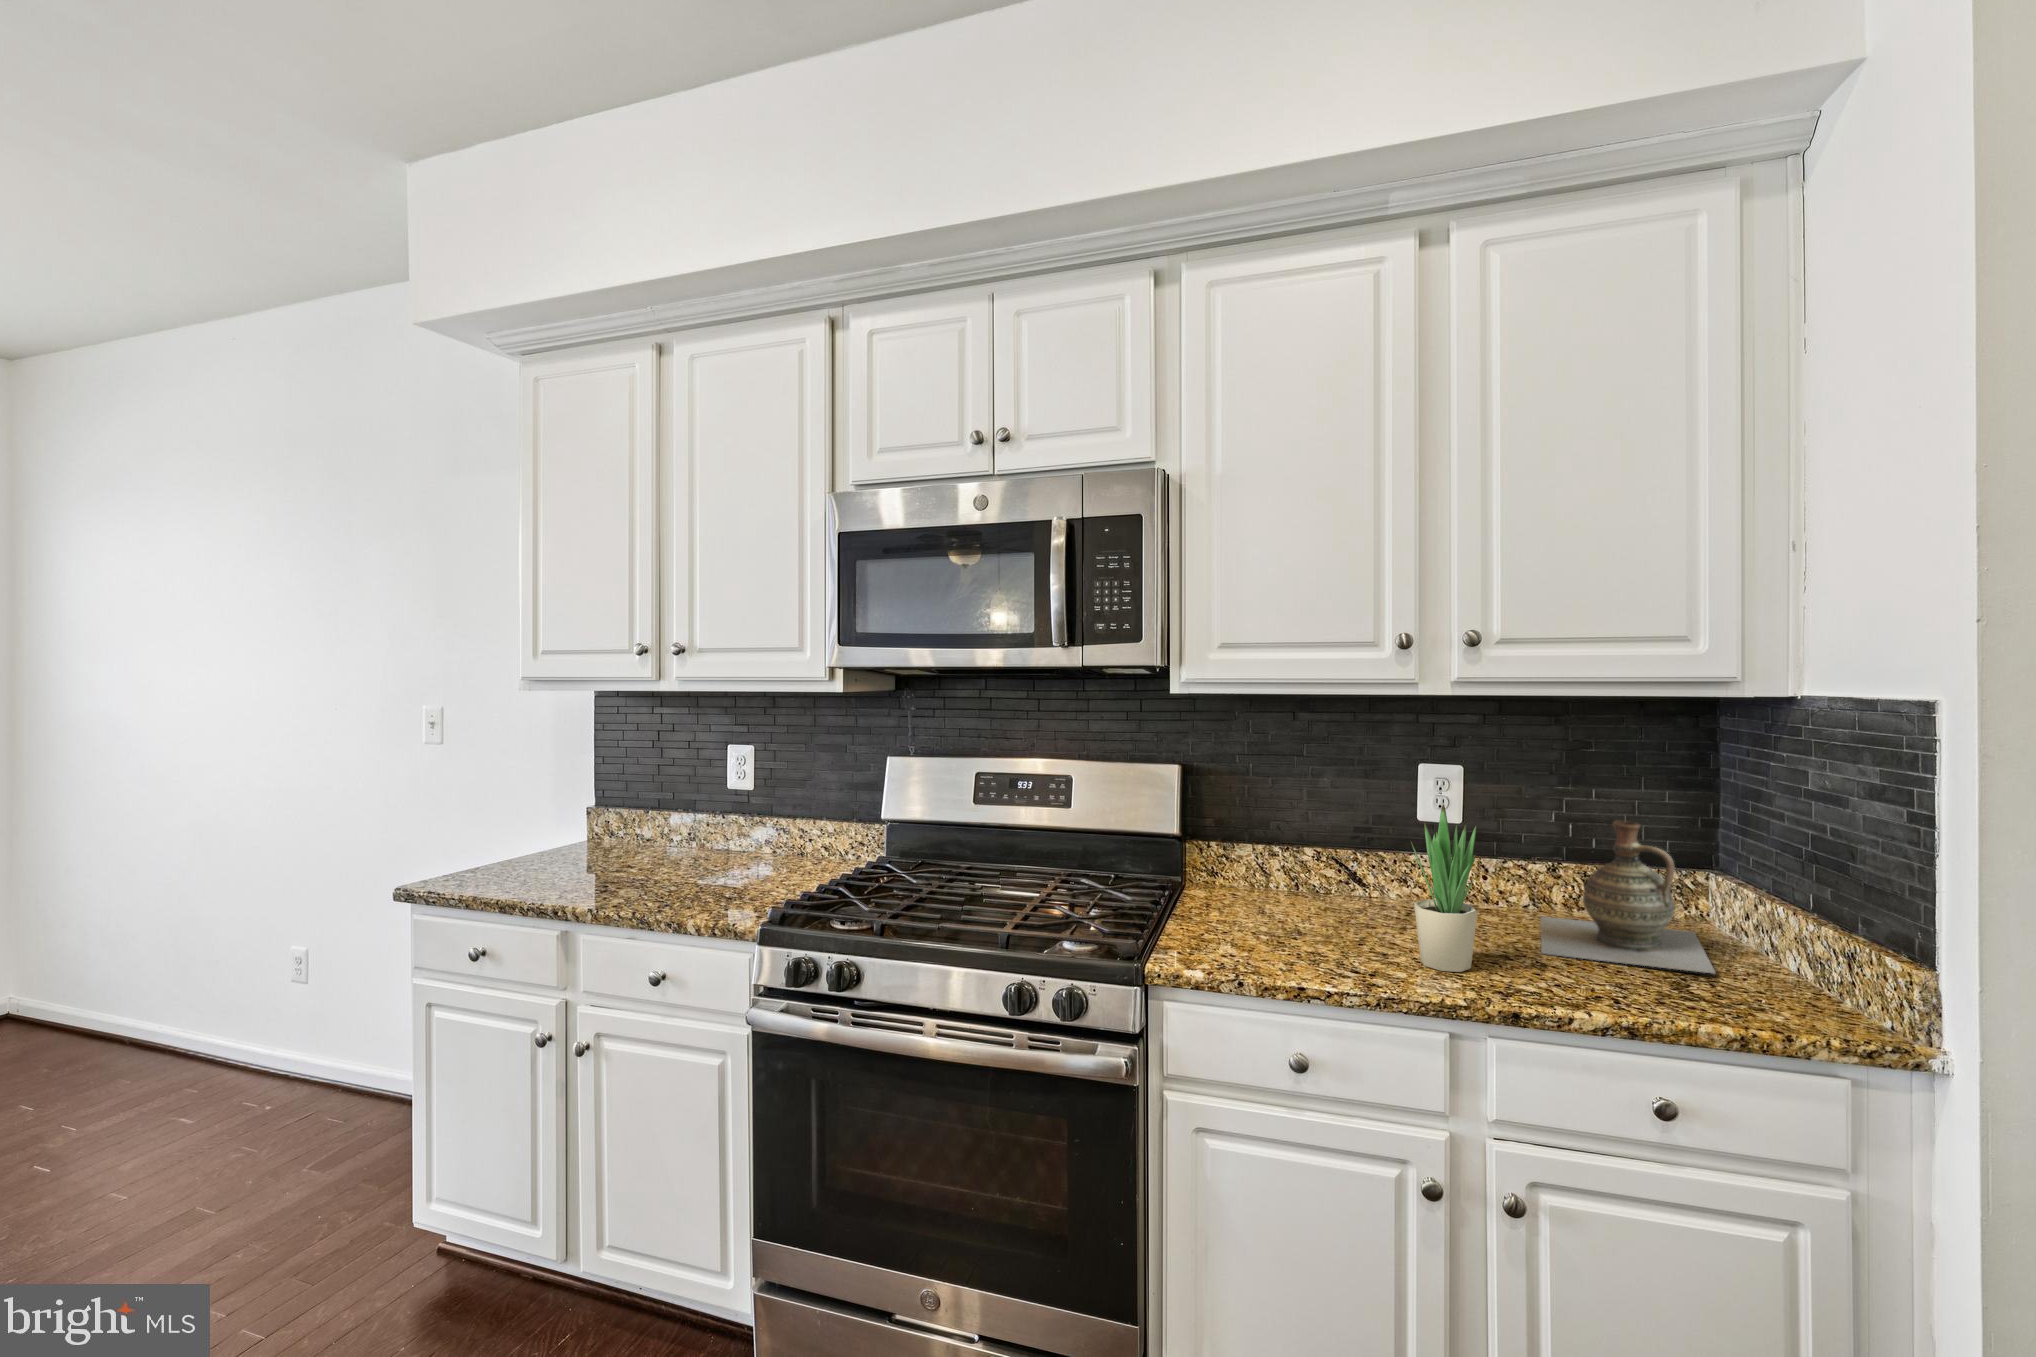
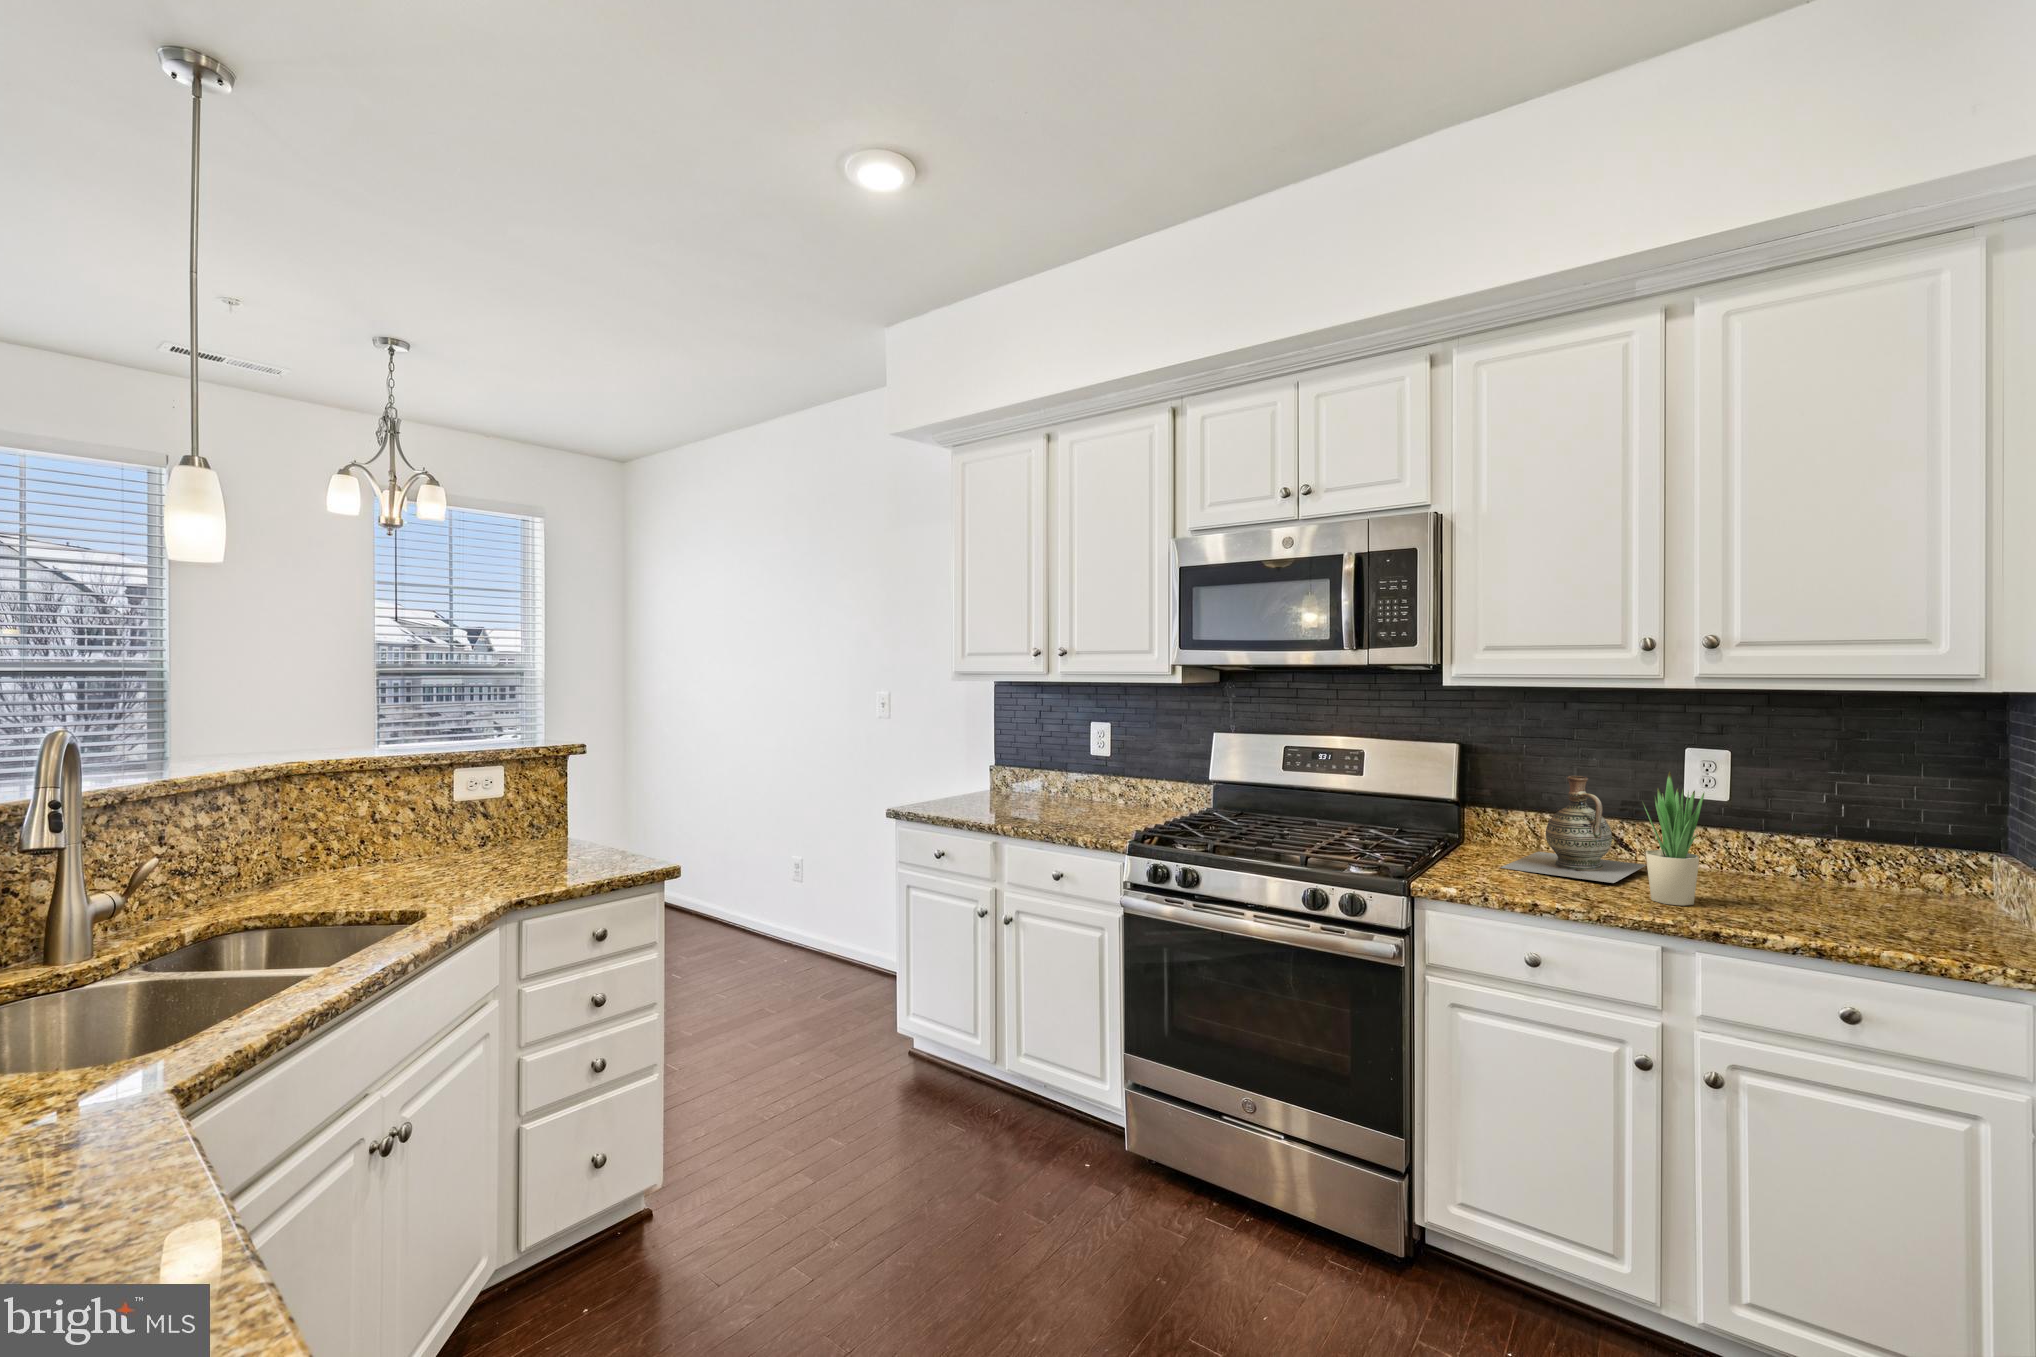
ceramic jug: present [1540,821,1715,973] -> present [1501,776,1646,883]

